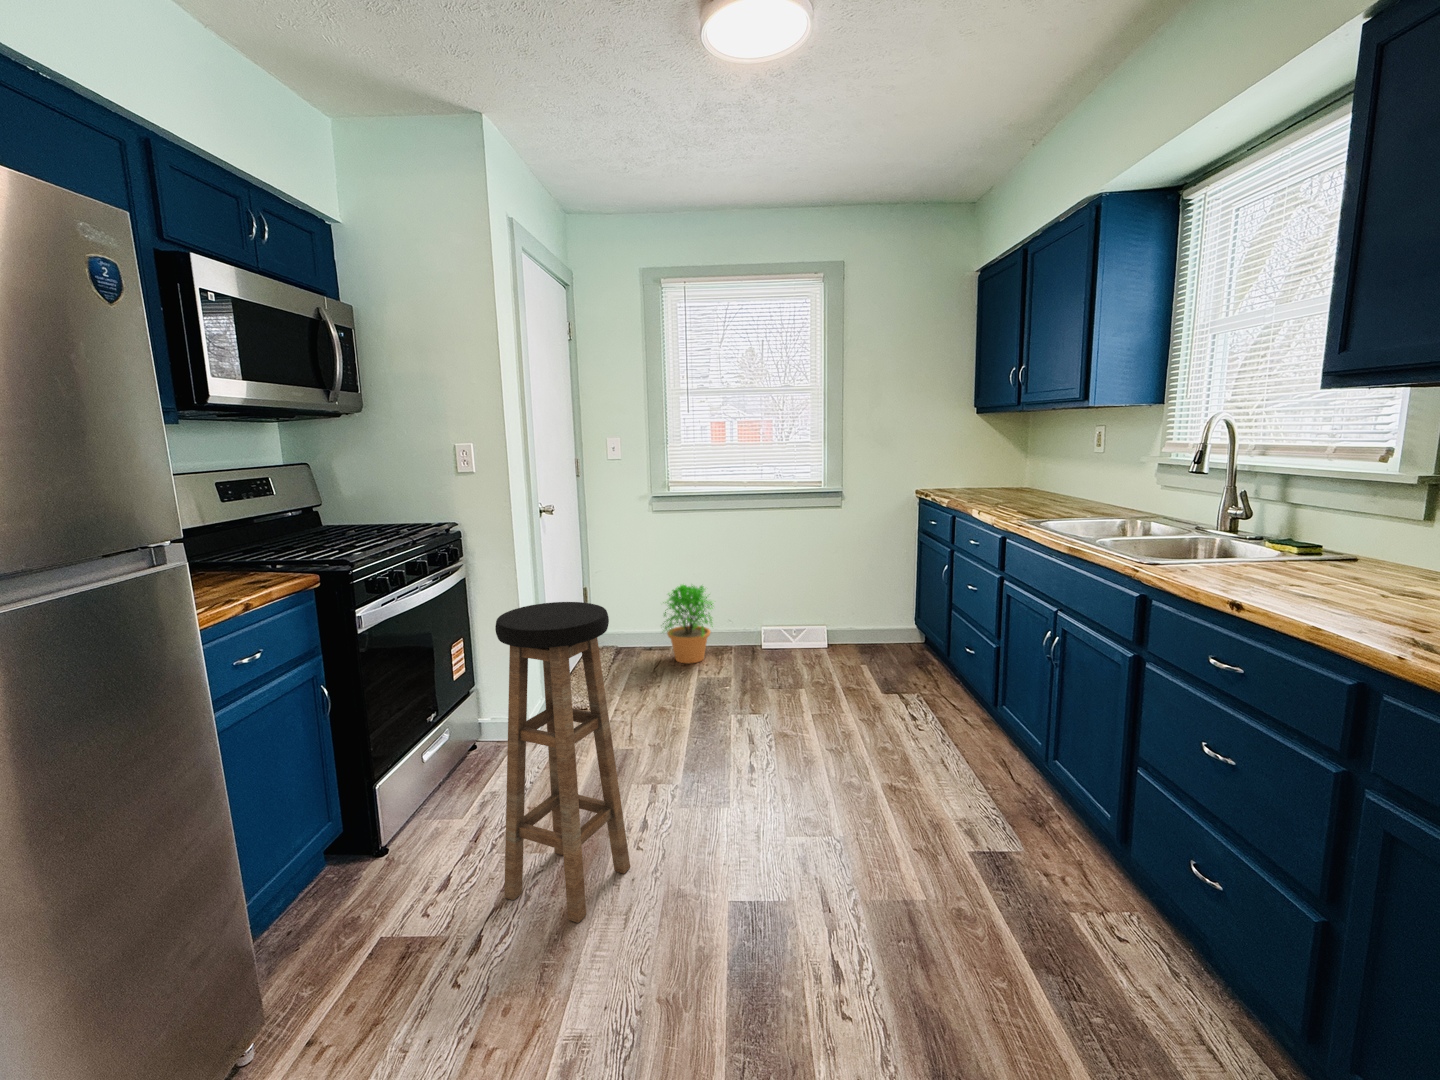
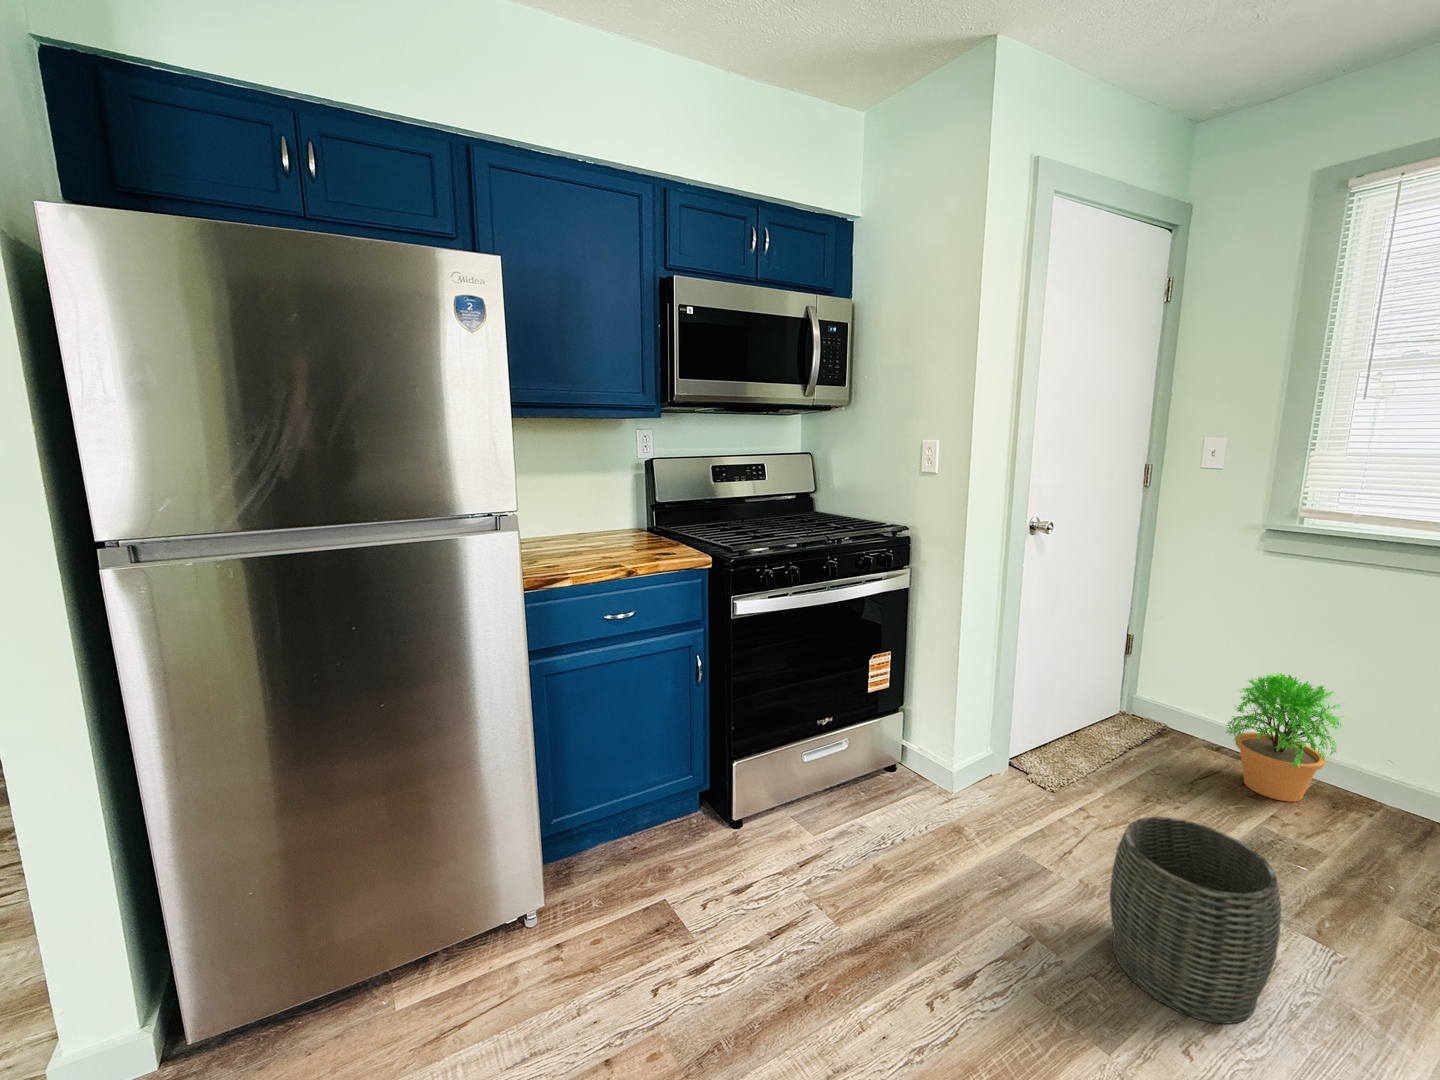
bar stool: present [495,602,630,923] -> none [764,642,905,1034]
woven basket: none [680,668,761,774] -> present [1110,817,1281,1024]

